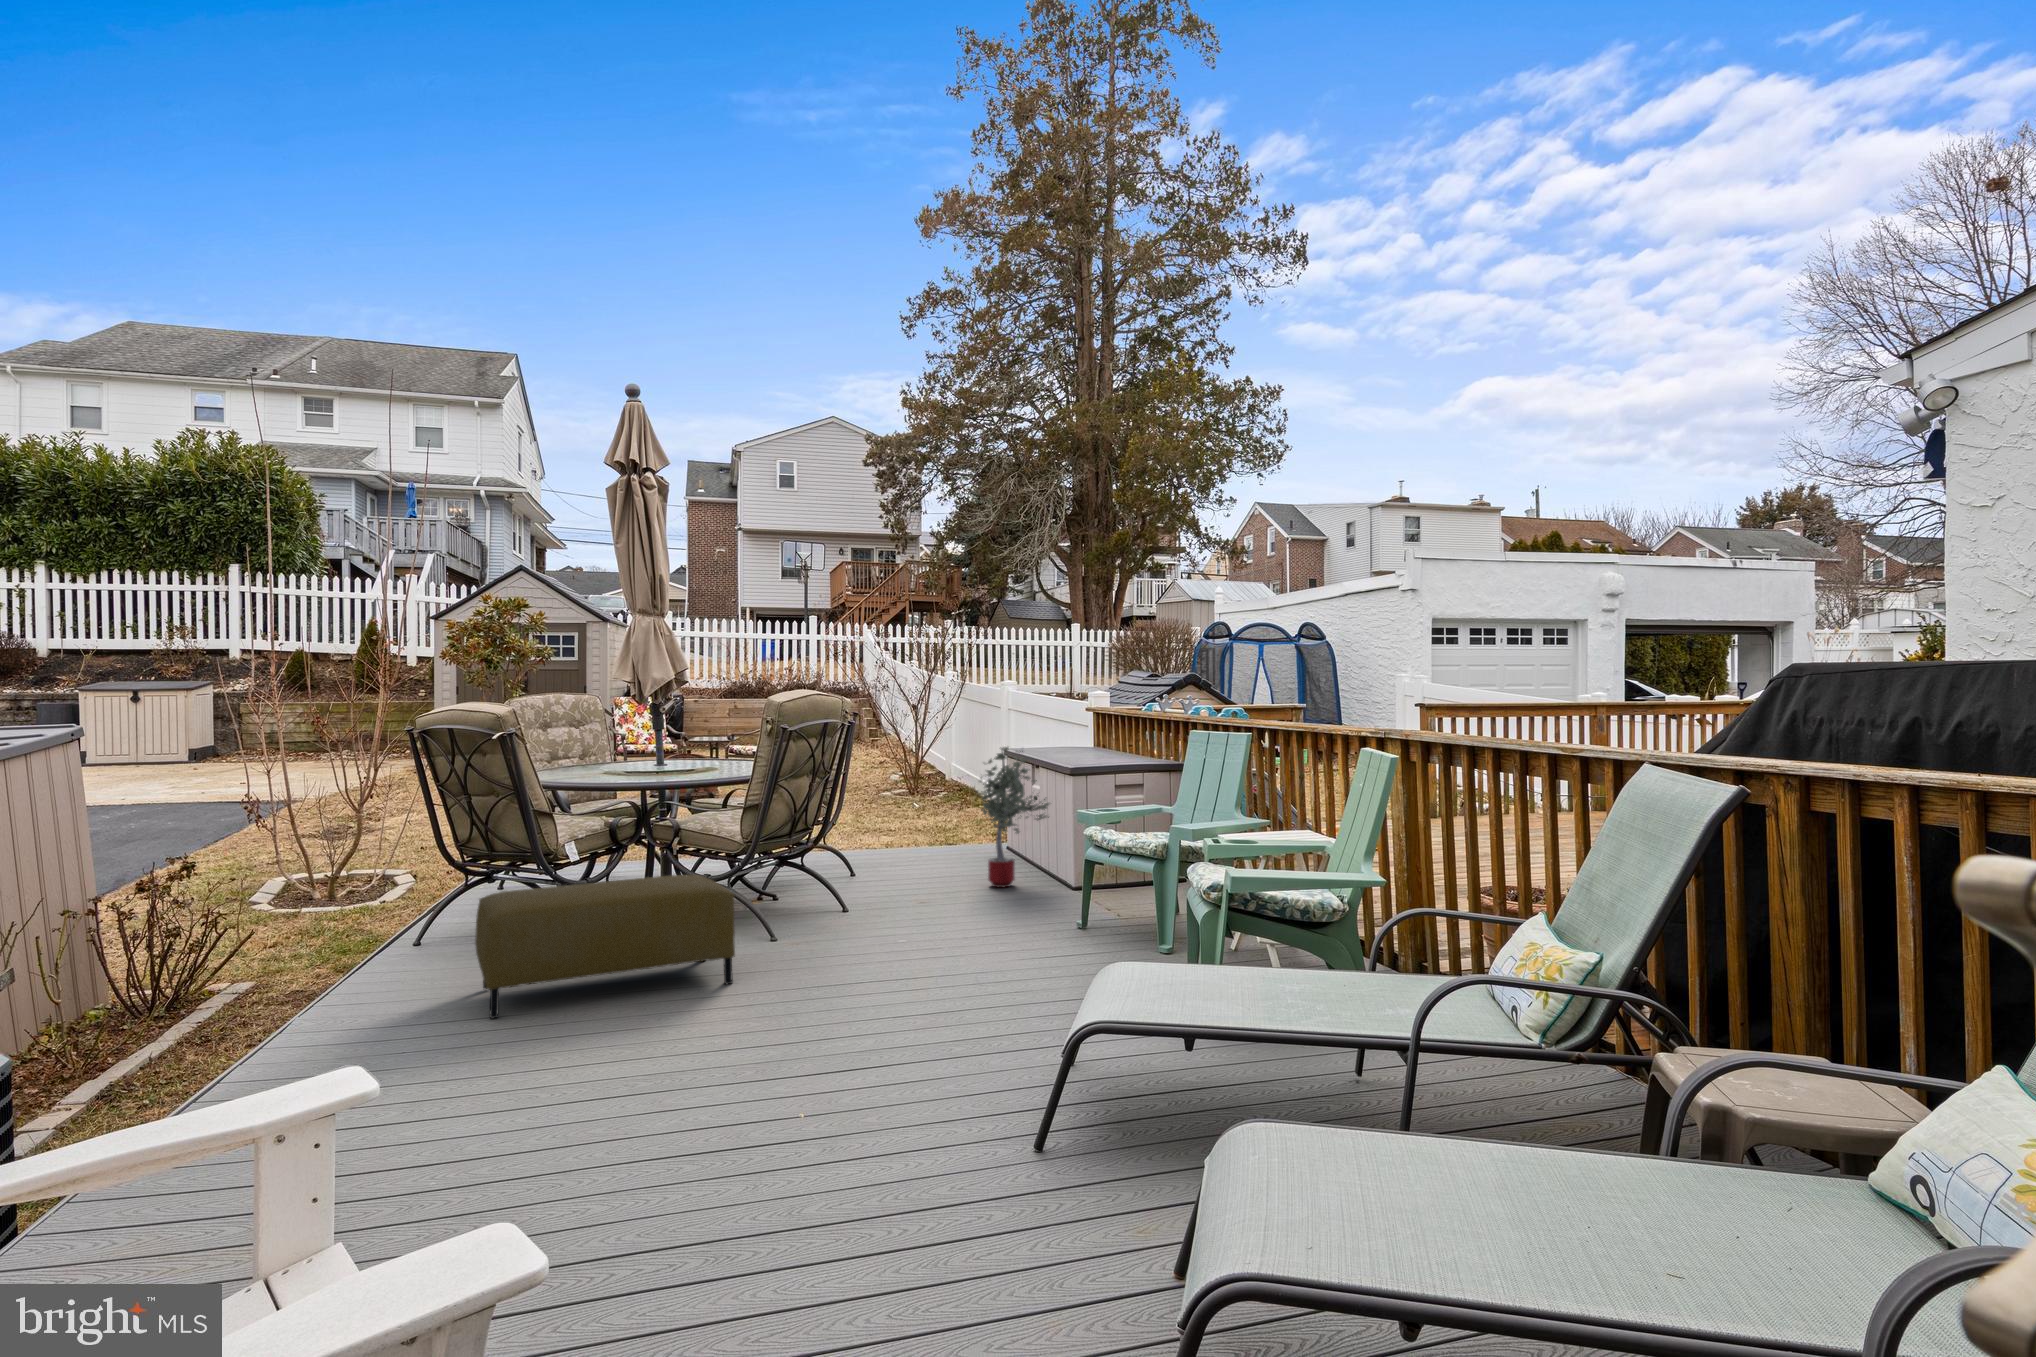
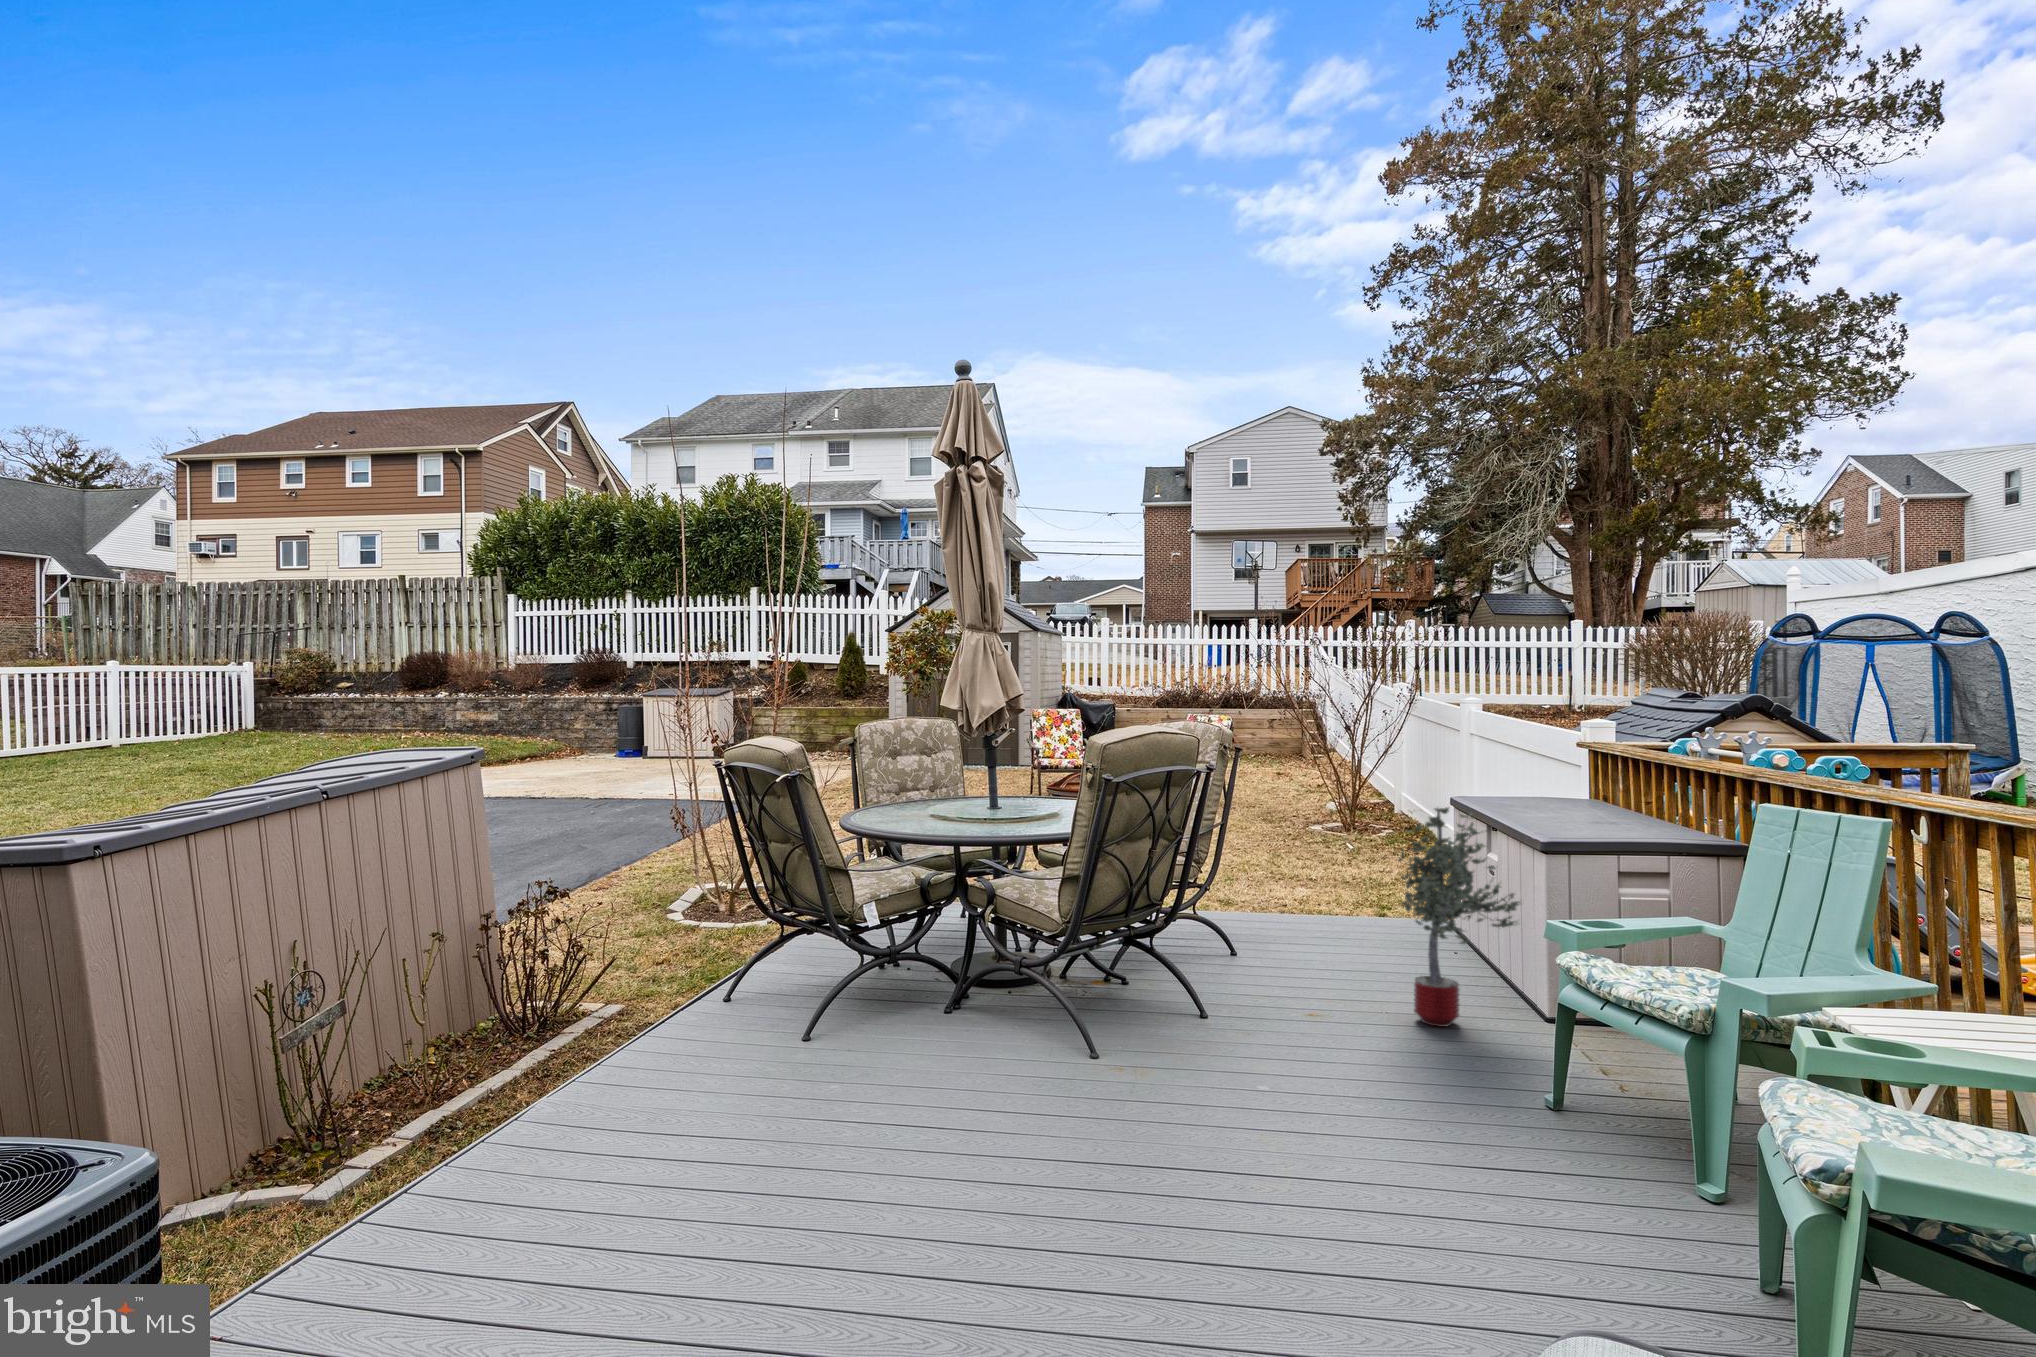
ottoman: present [475,875,735,1019] -> none [560,997,935,1213]

